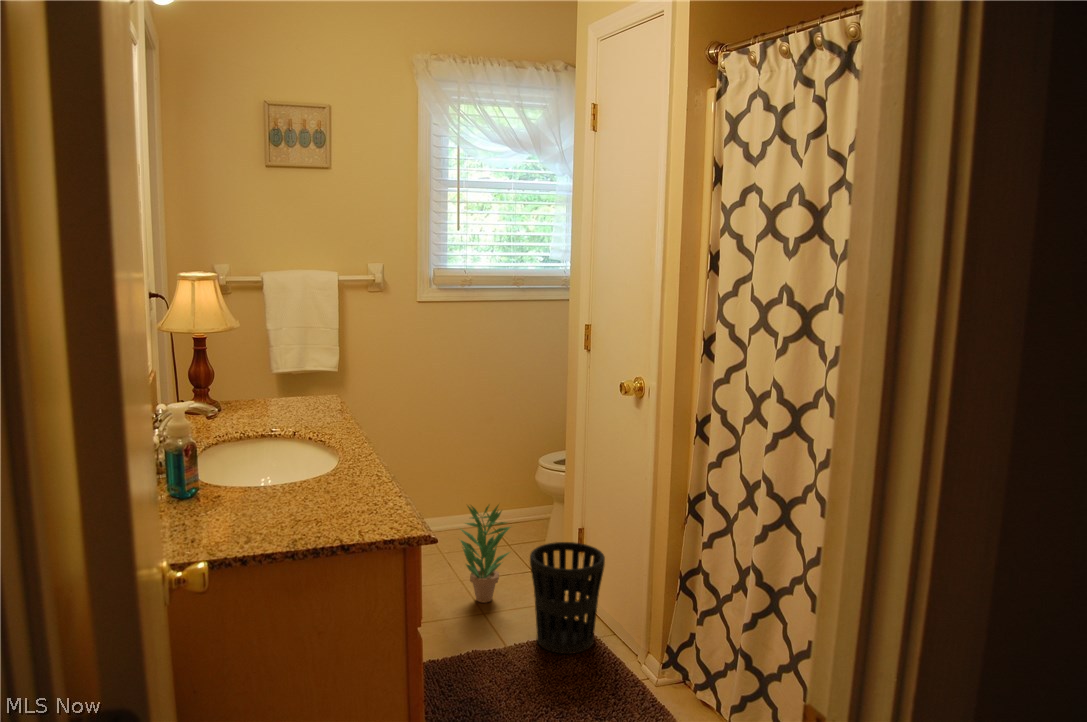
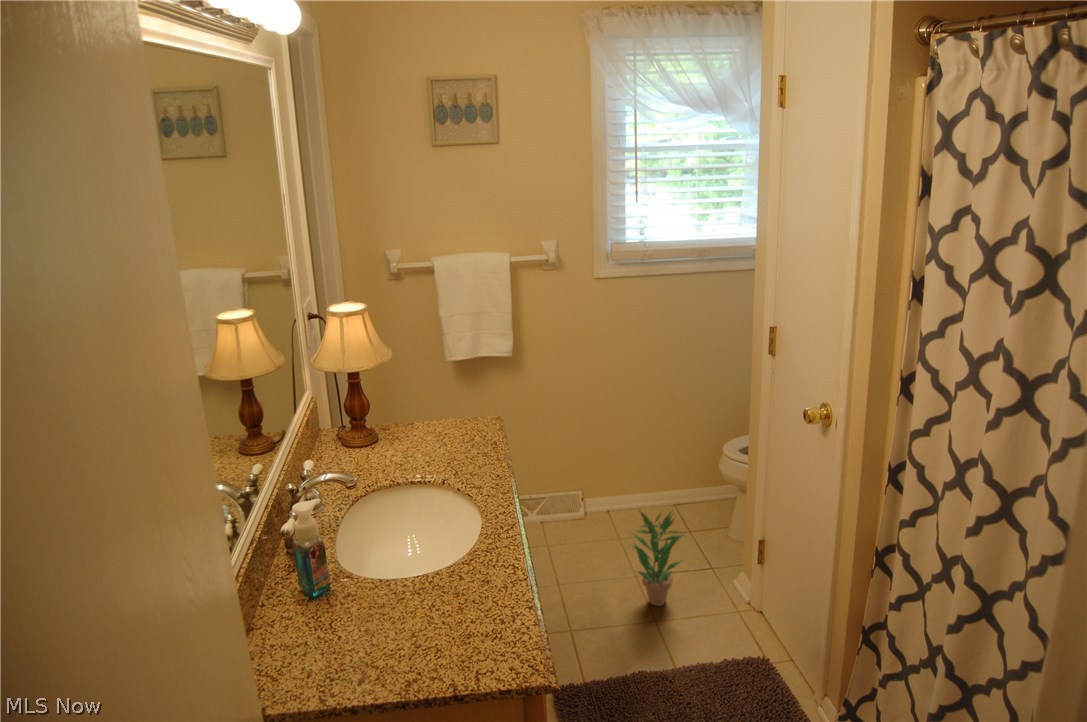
wastebasket: present [530,542,605,654] -> none [700,562,782,684]

